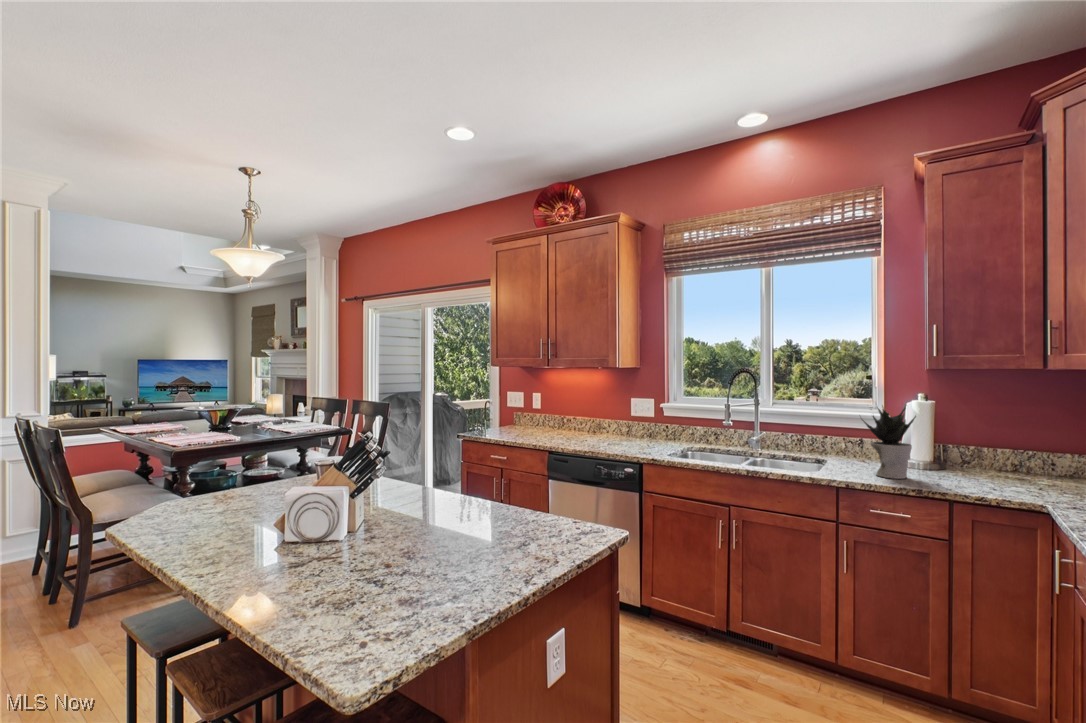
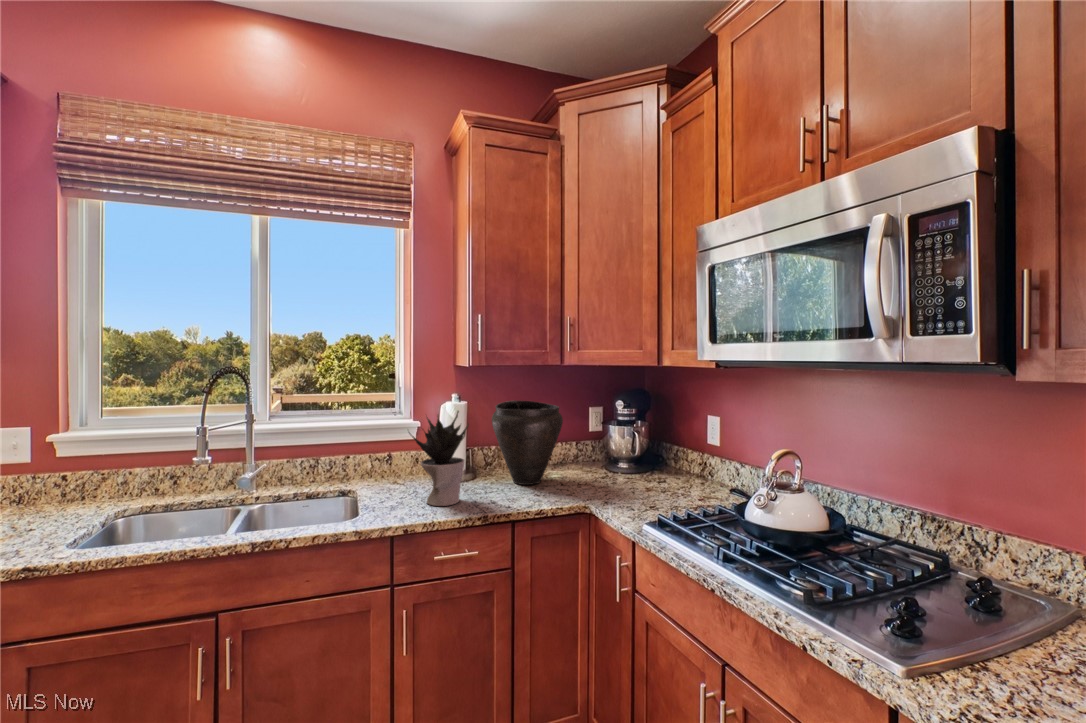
vase: none [953,402,1042,483] -> present [492,400,563,485]

